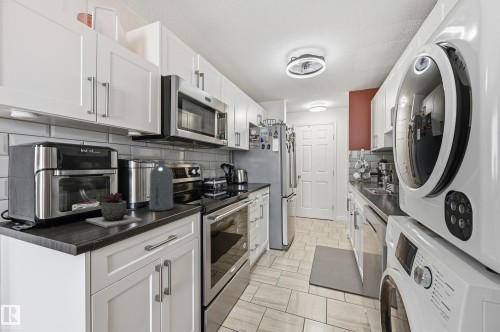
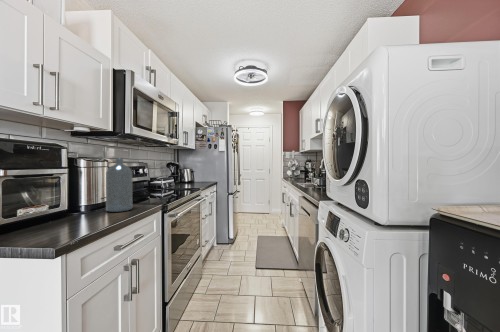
succulent plant: present [86,192,143,228] -> none [35,193,107,233]

